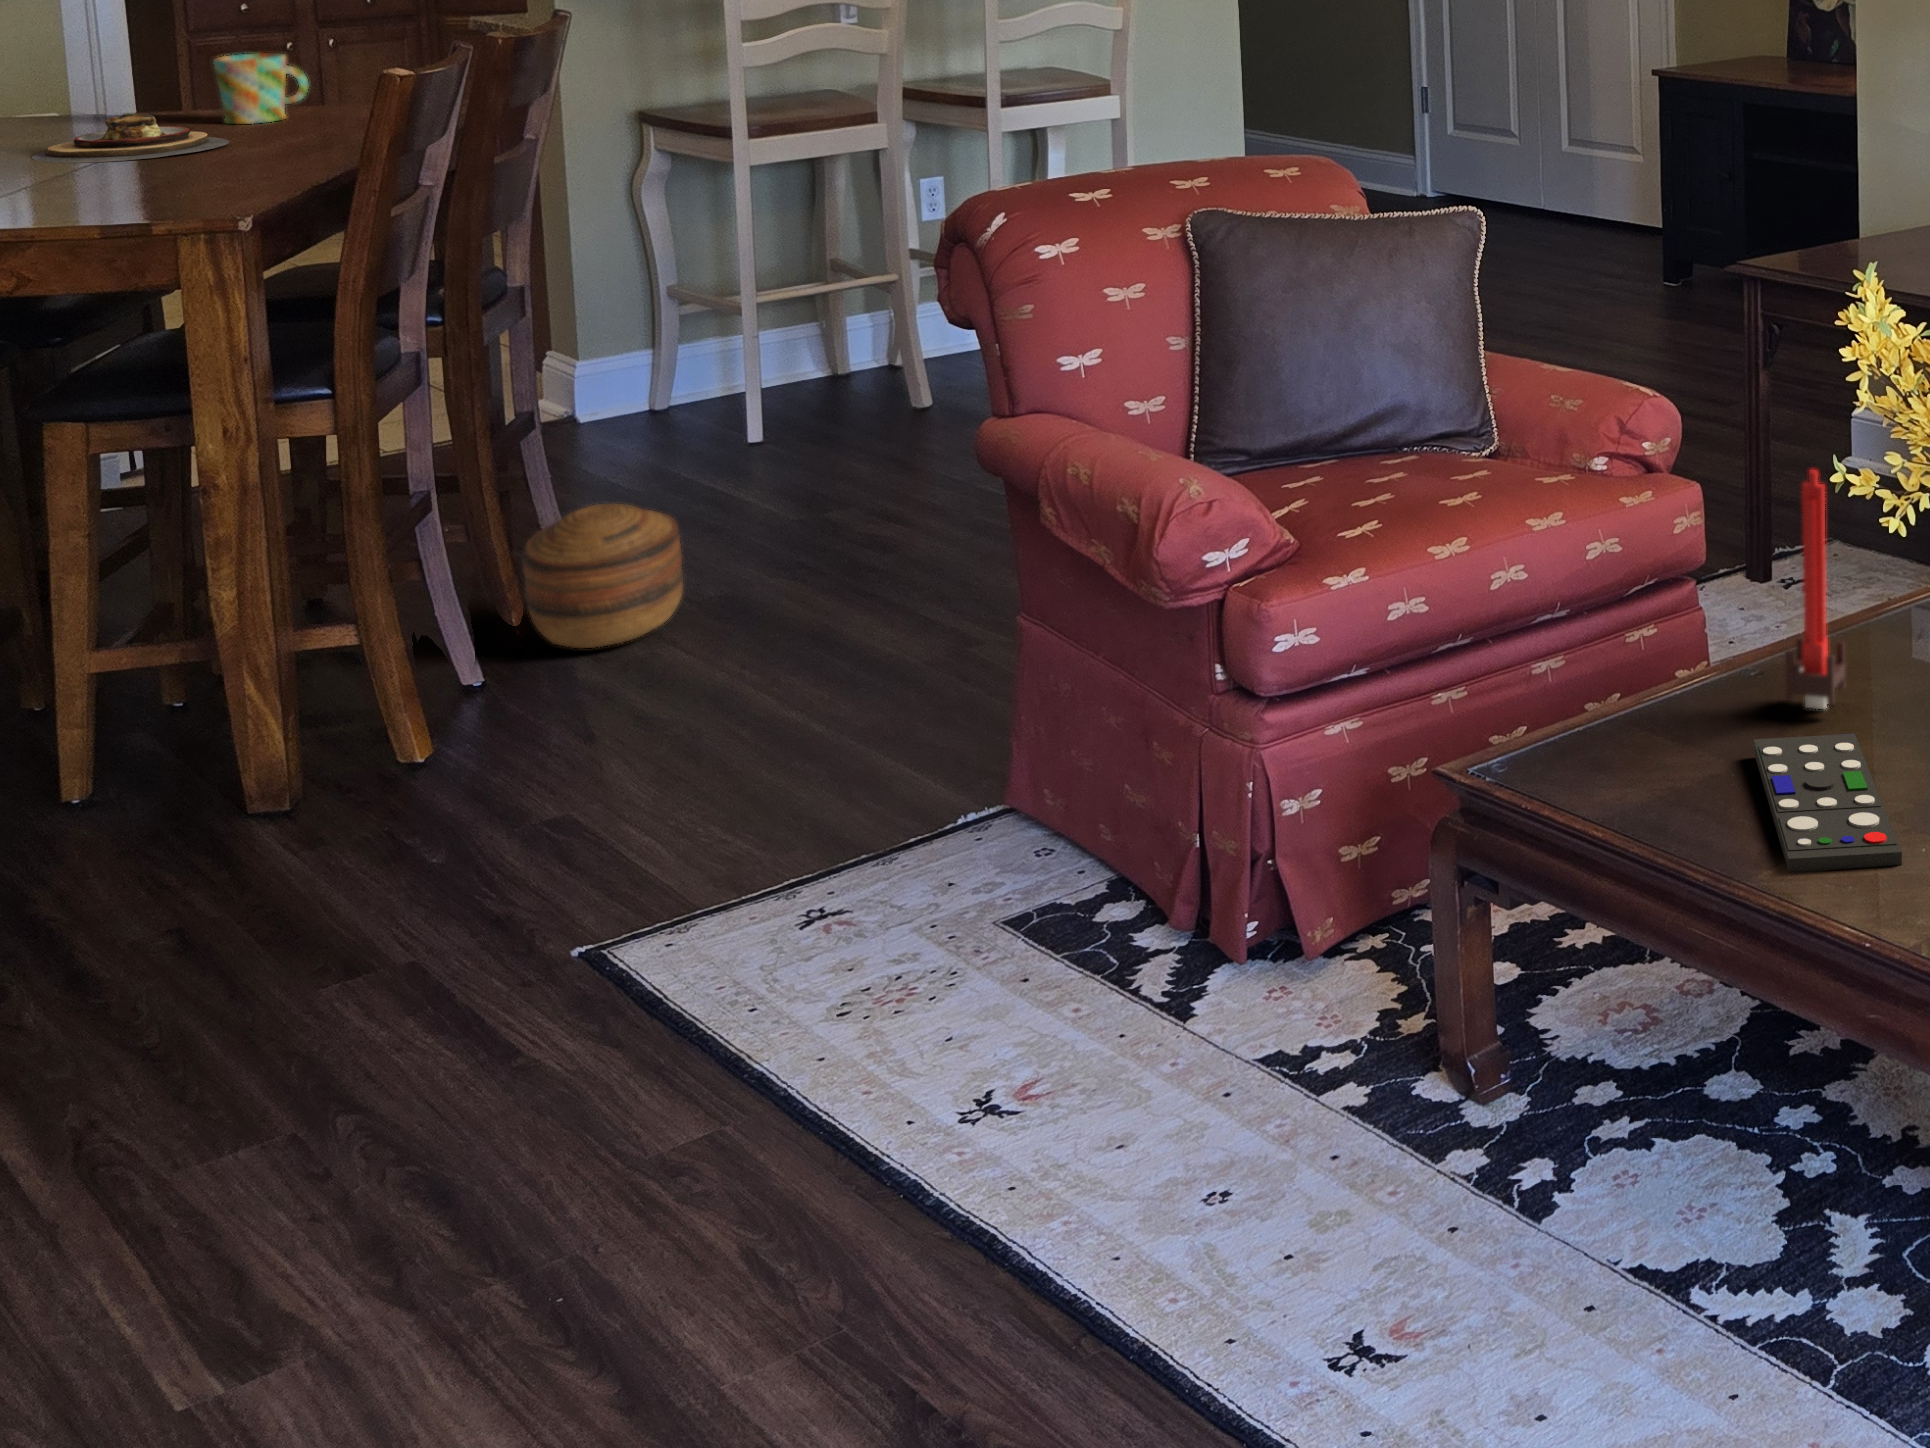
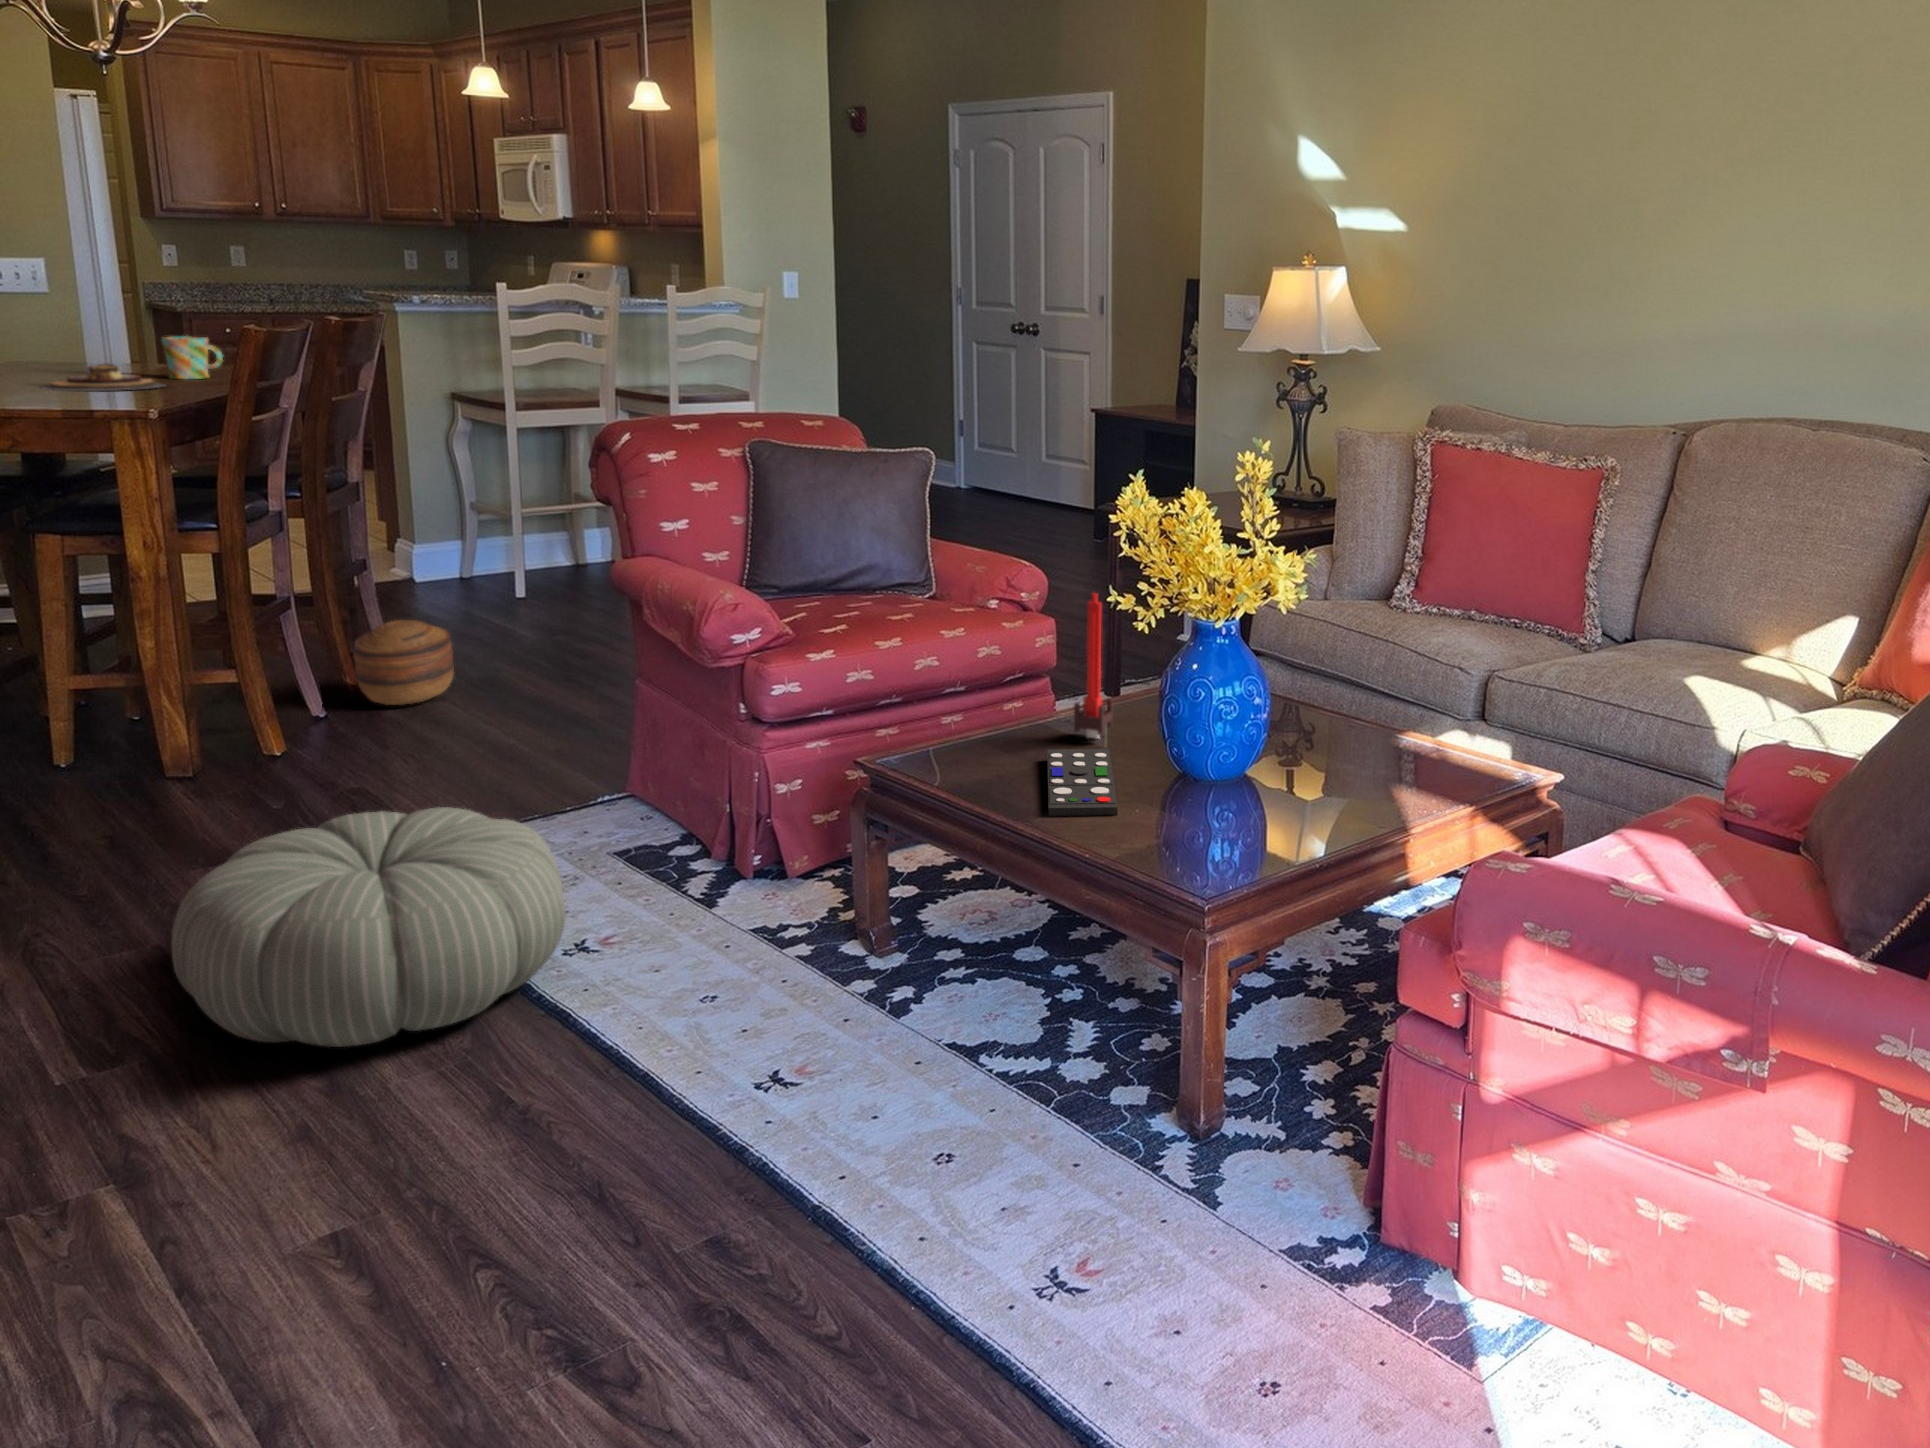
pouf: none [328,873,964,1325] -> present [171,807,566,1047]

